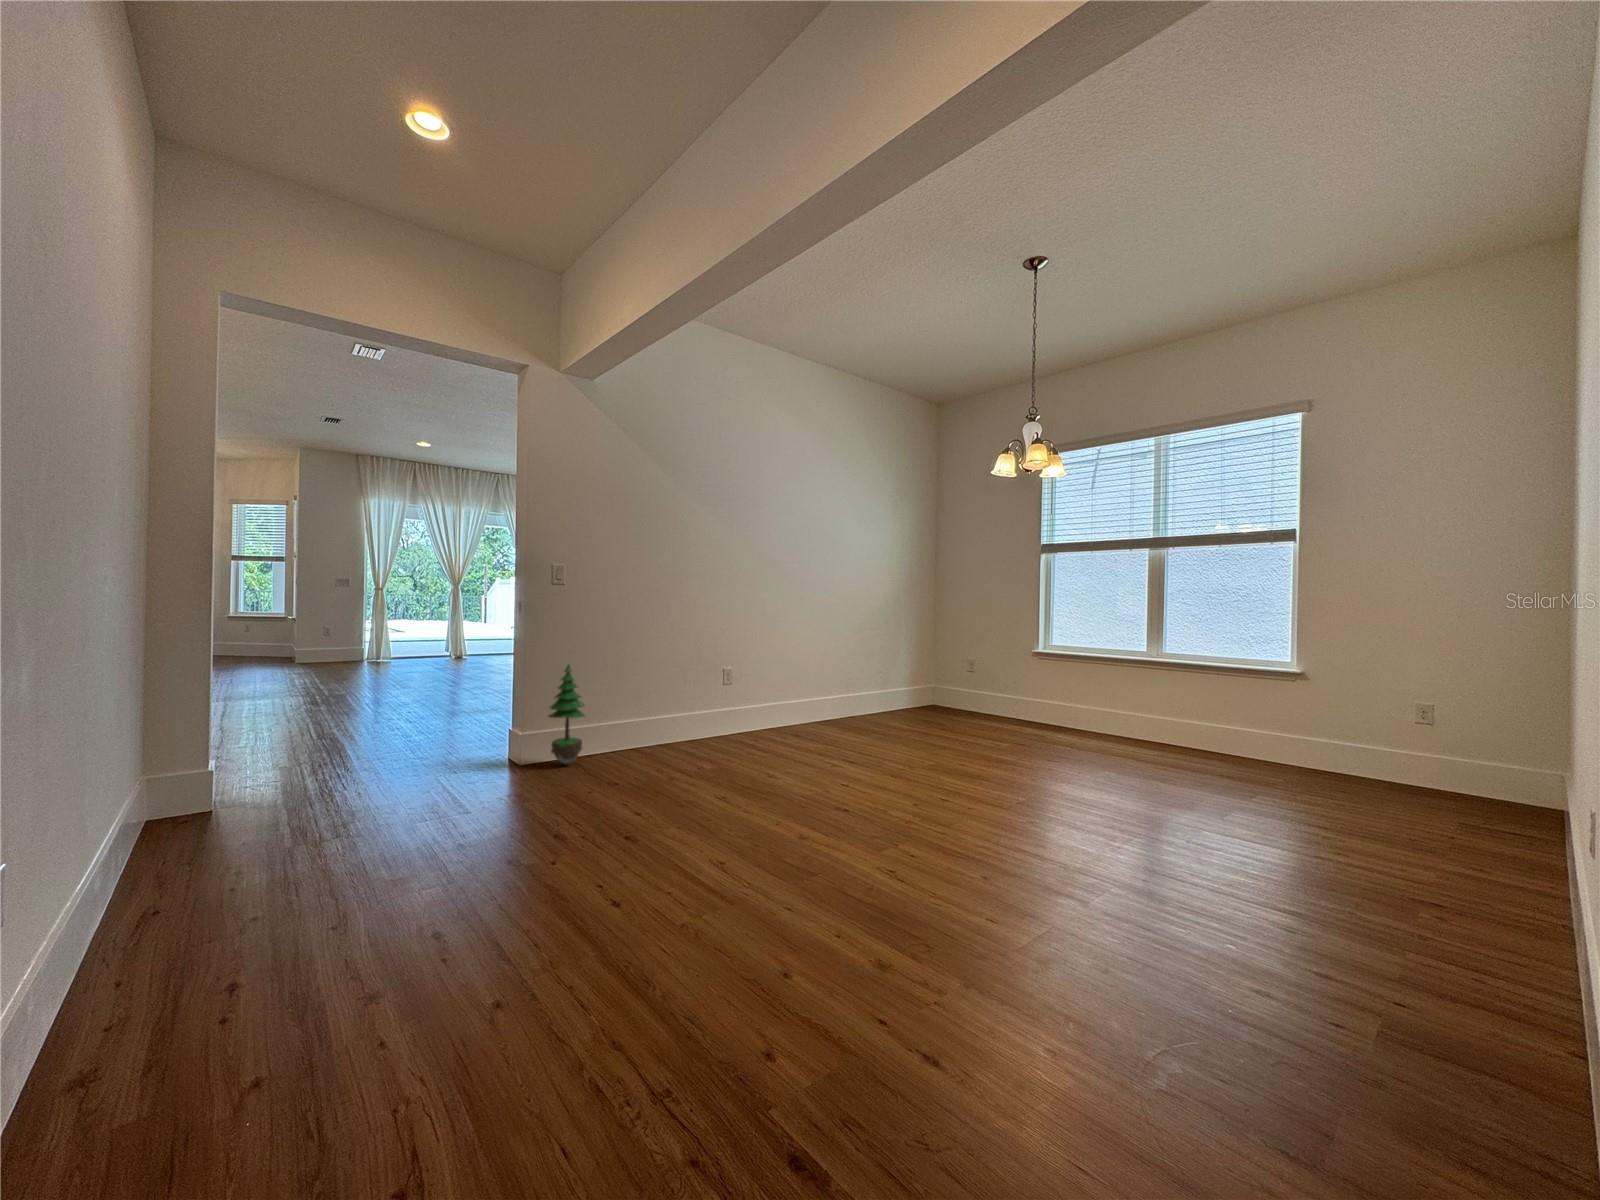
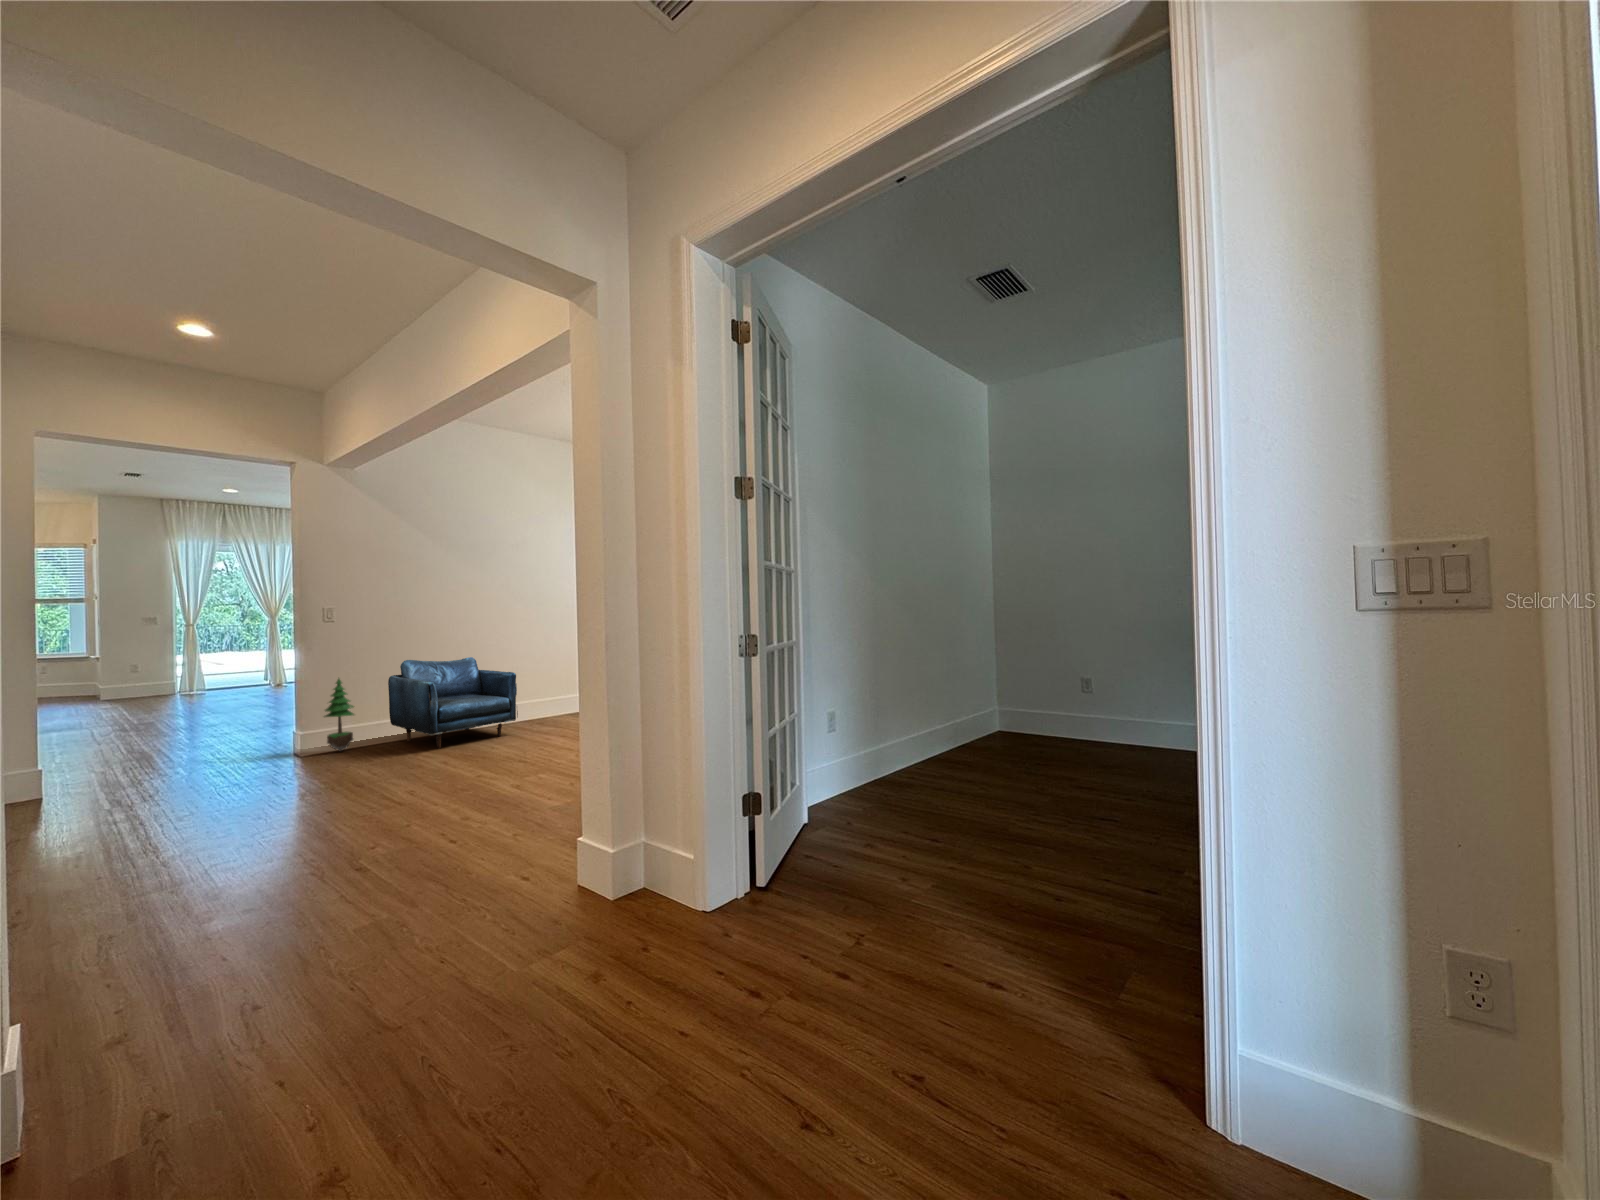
armchair: none [622,644,788,773] -> present [388,657,518,748]

